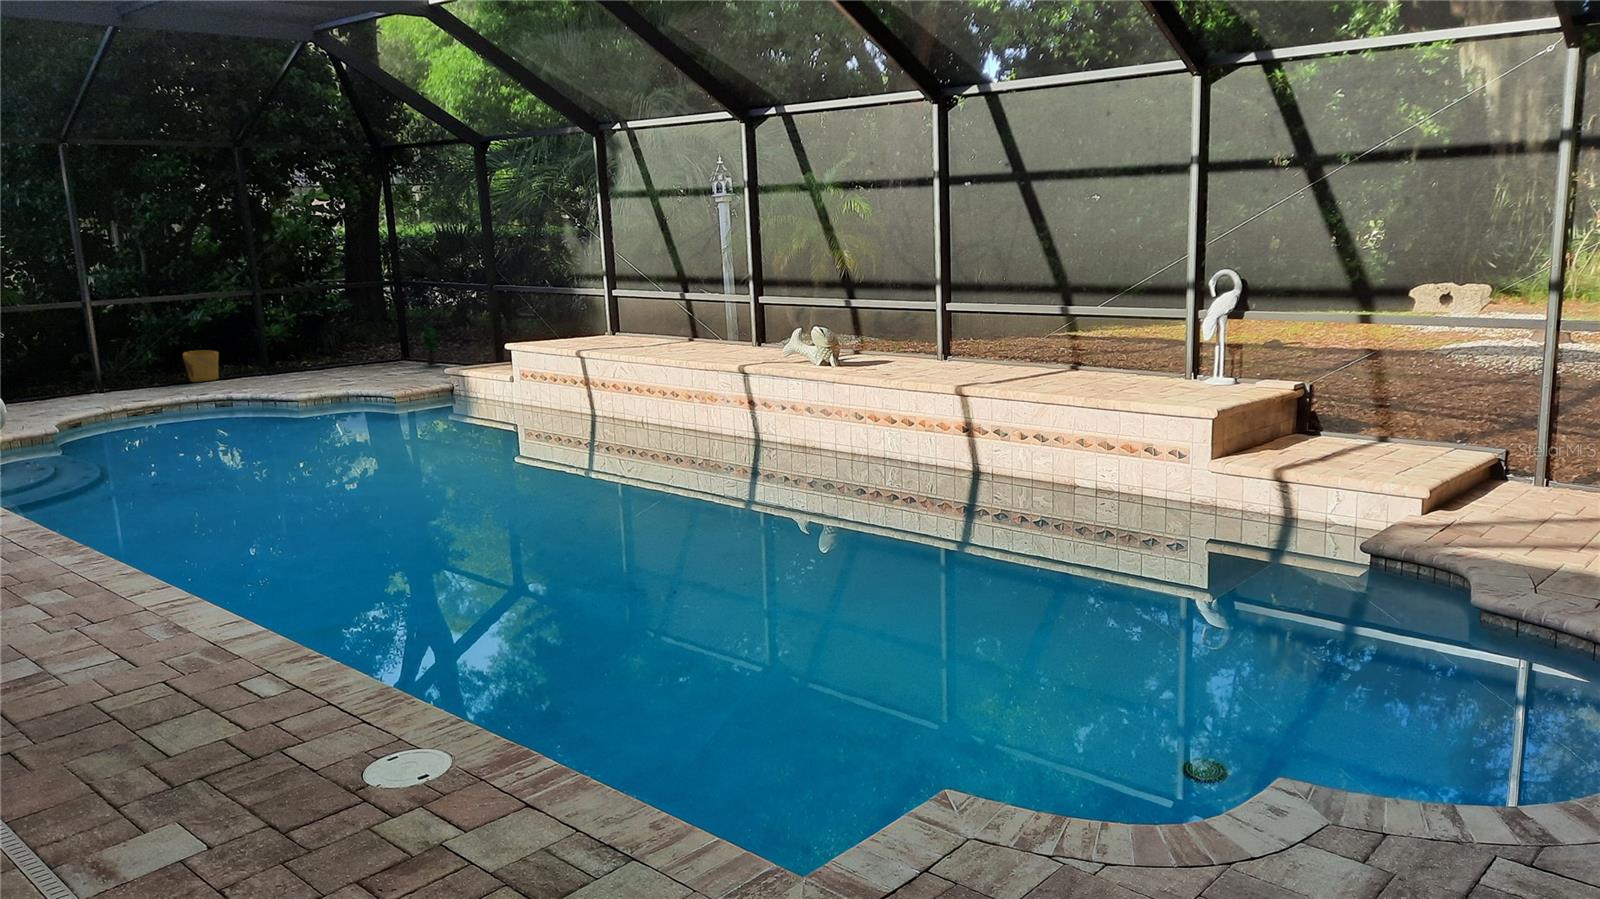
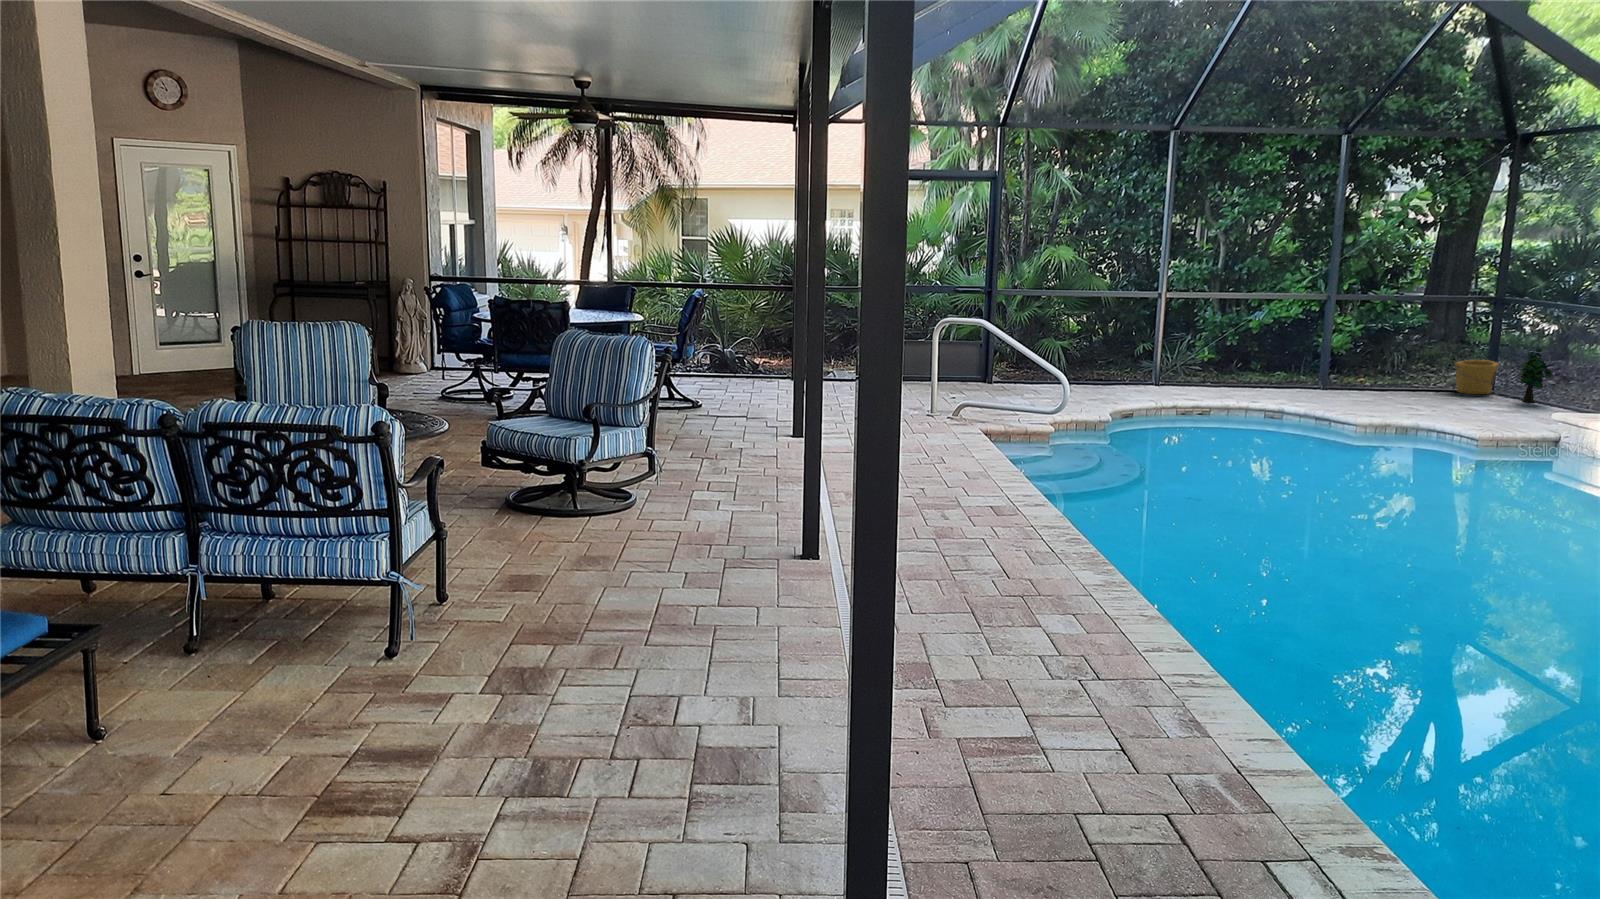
bucket: present [183,351,218,382] -> present [1455,360,1499,394]

